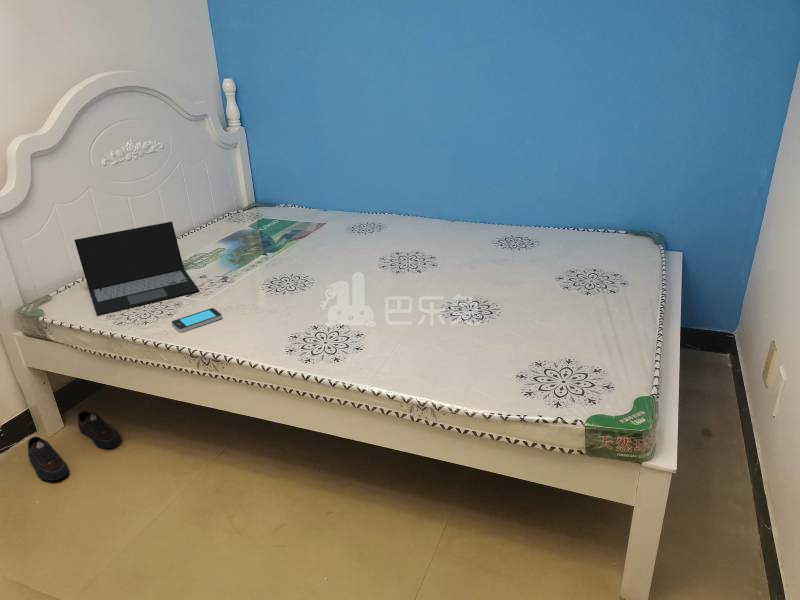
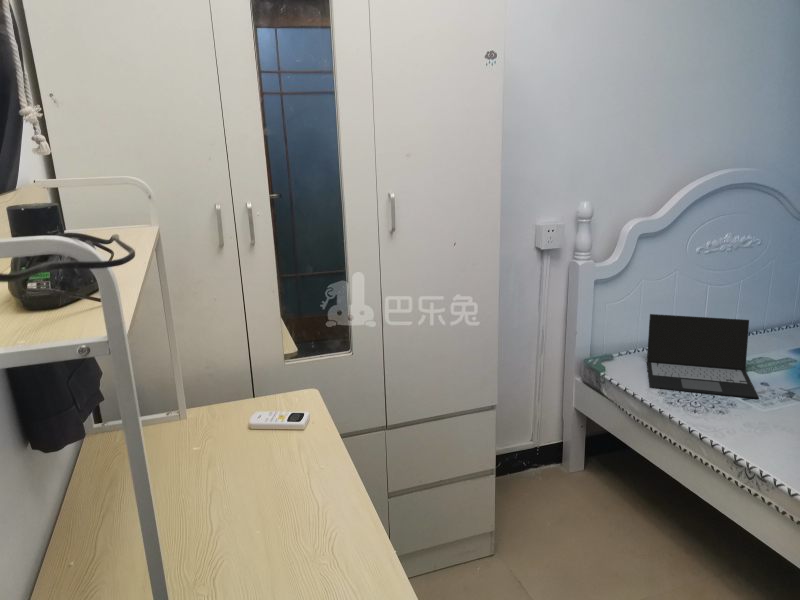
smartphone: present [172,308,222,332] -> none [722,420,781,437]
shoe: present [28,411,121,480] -> none [551,464,628,513]

